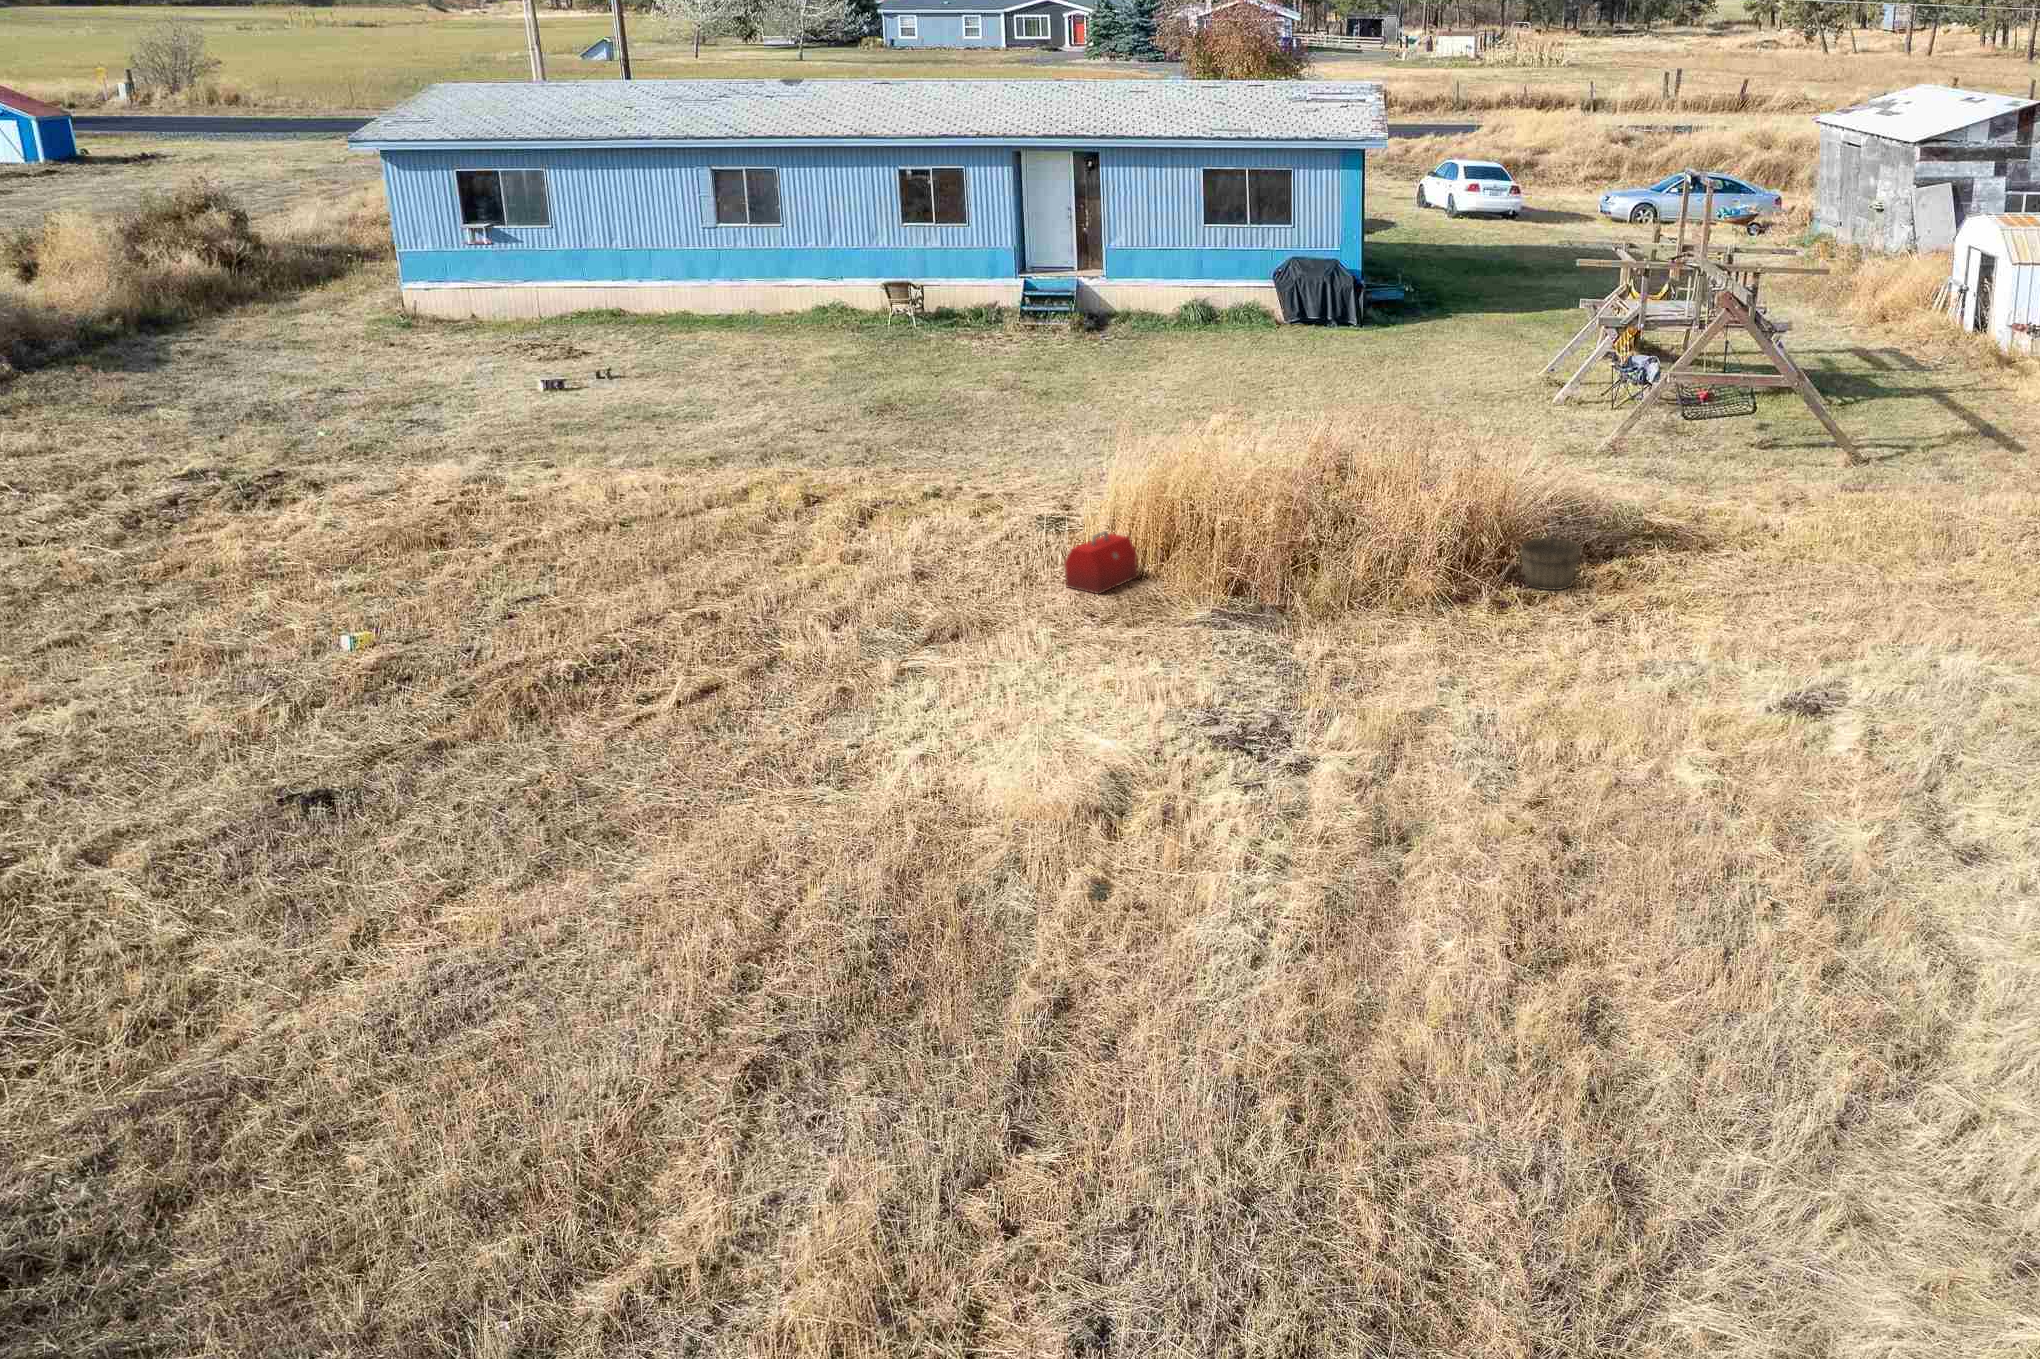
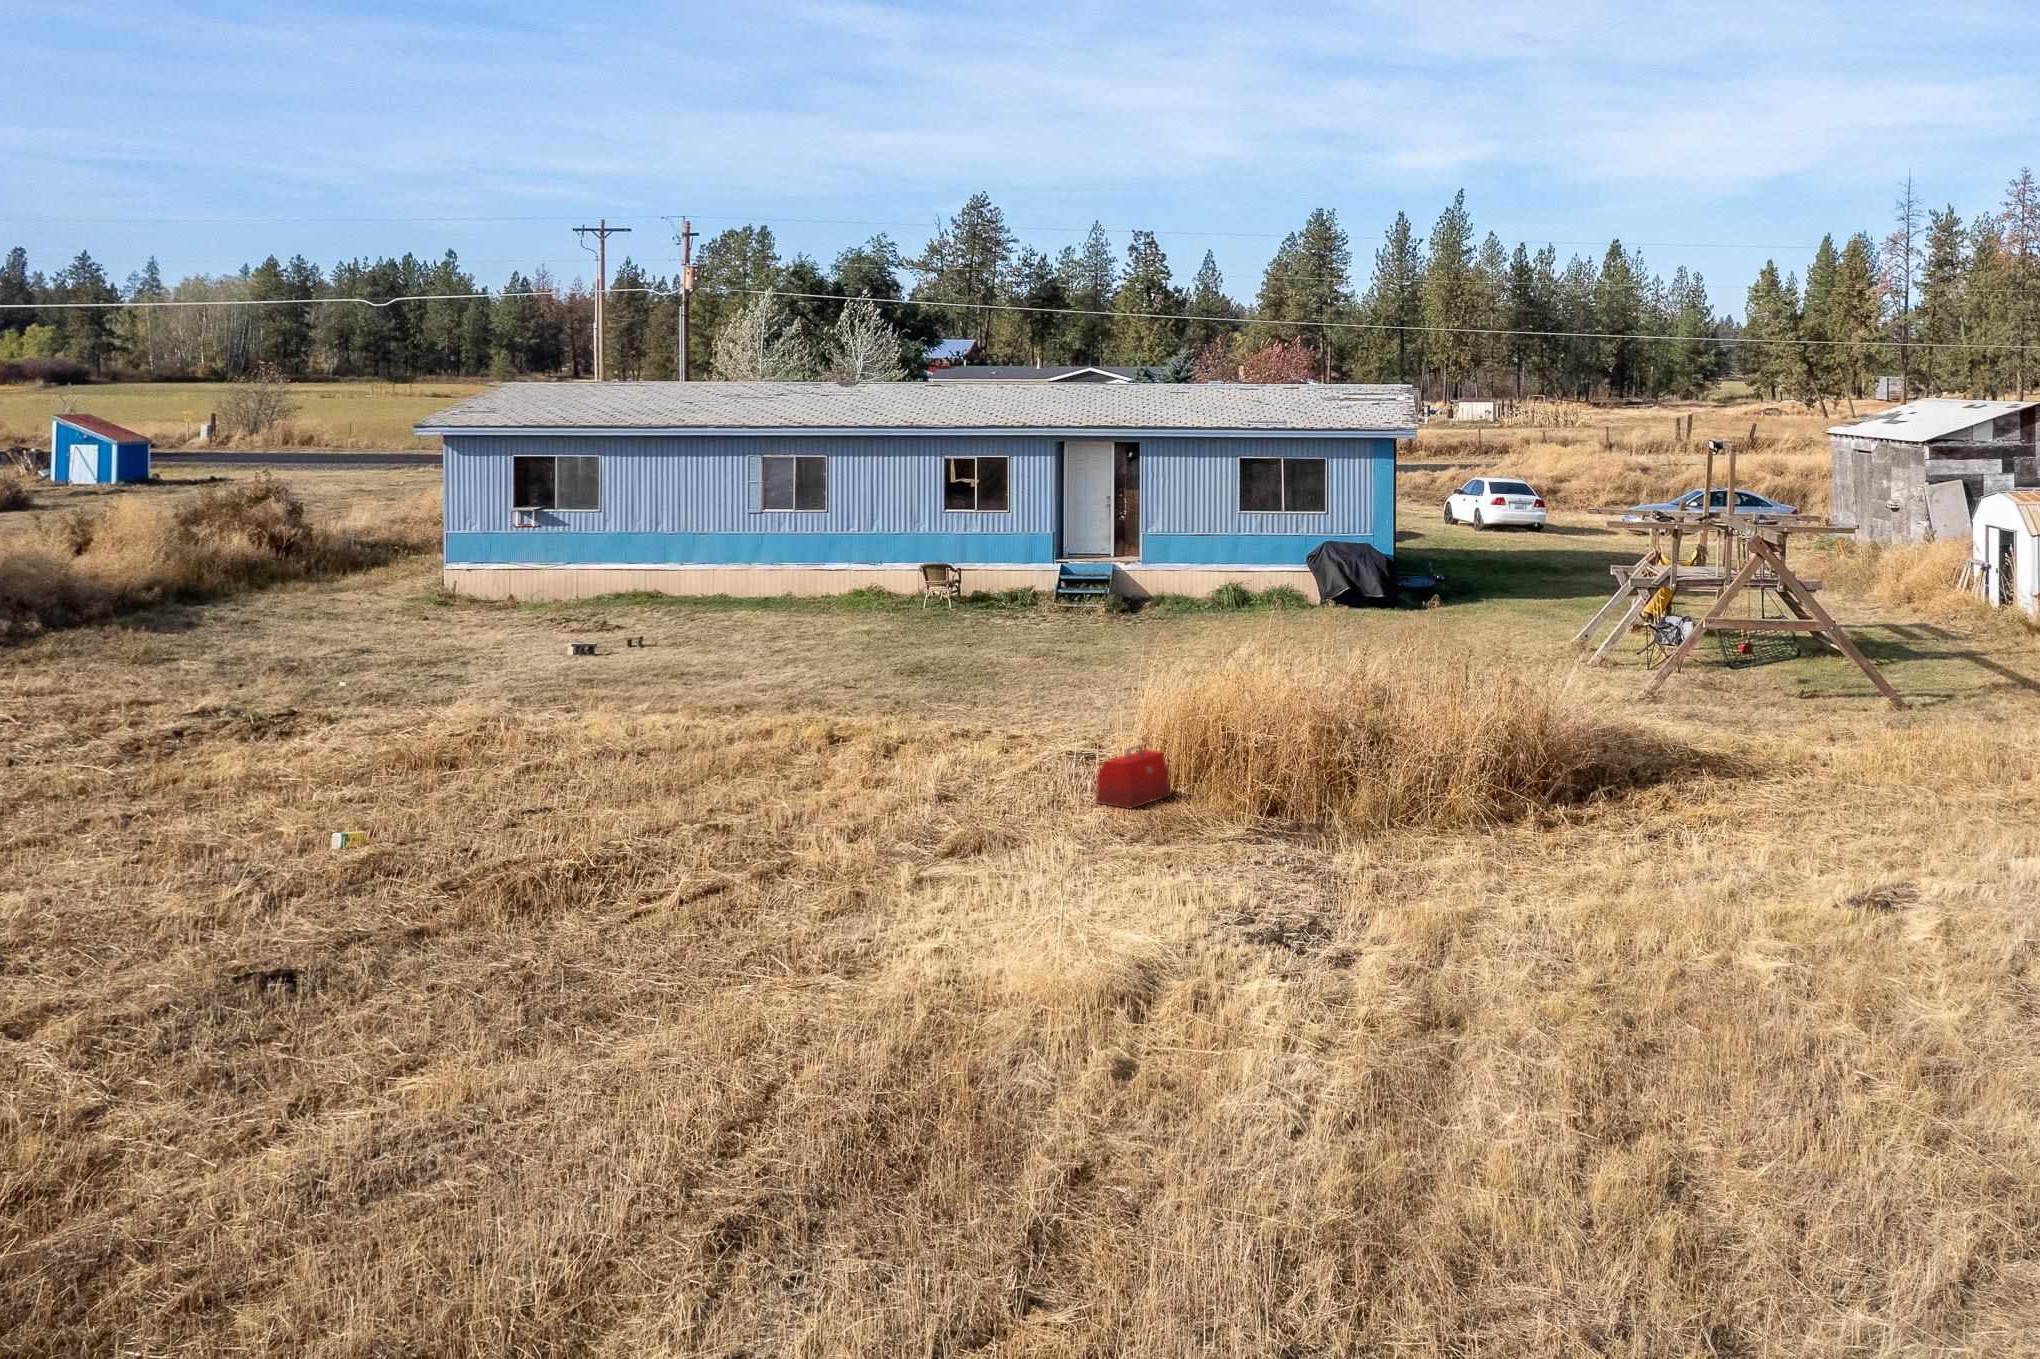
wooden bucket: present [1520,536,1581,590] -> none [1563,746,1626,806]

